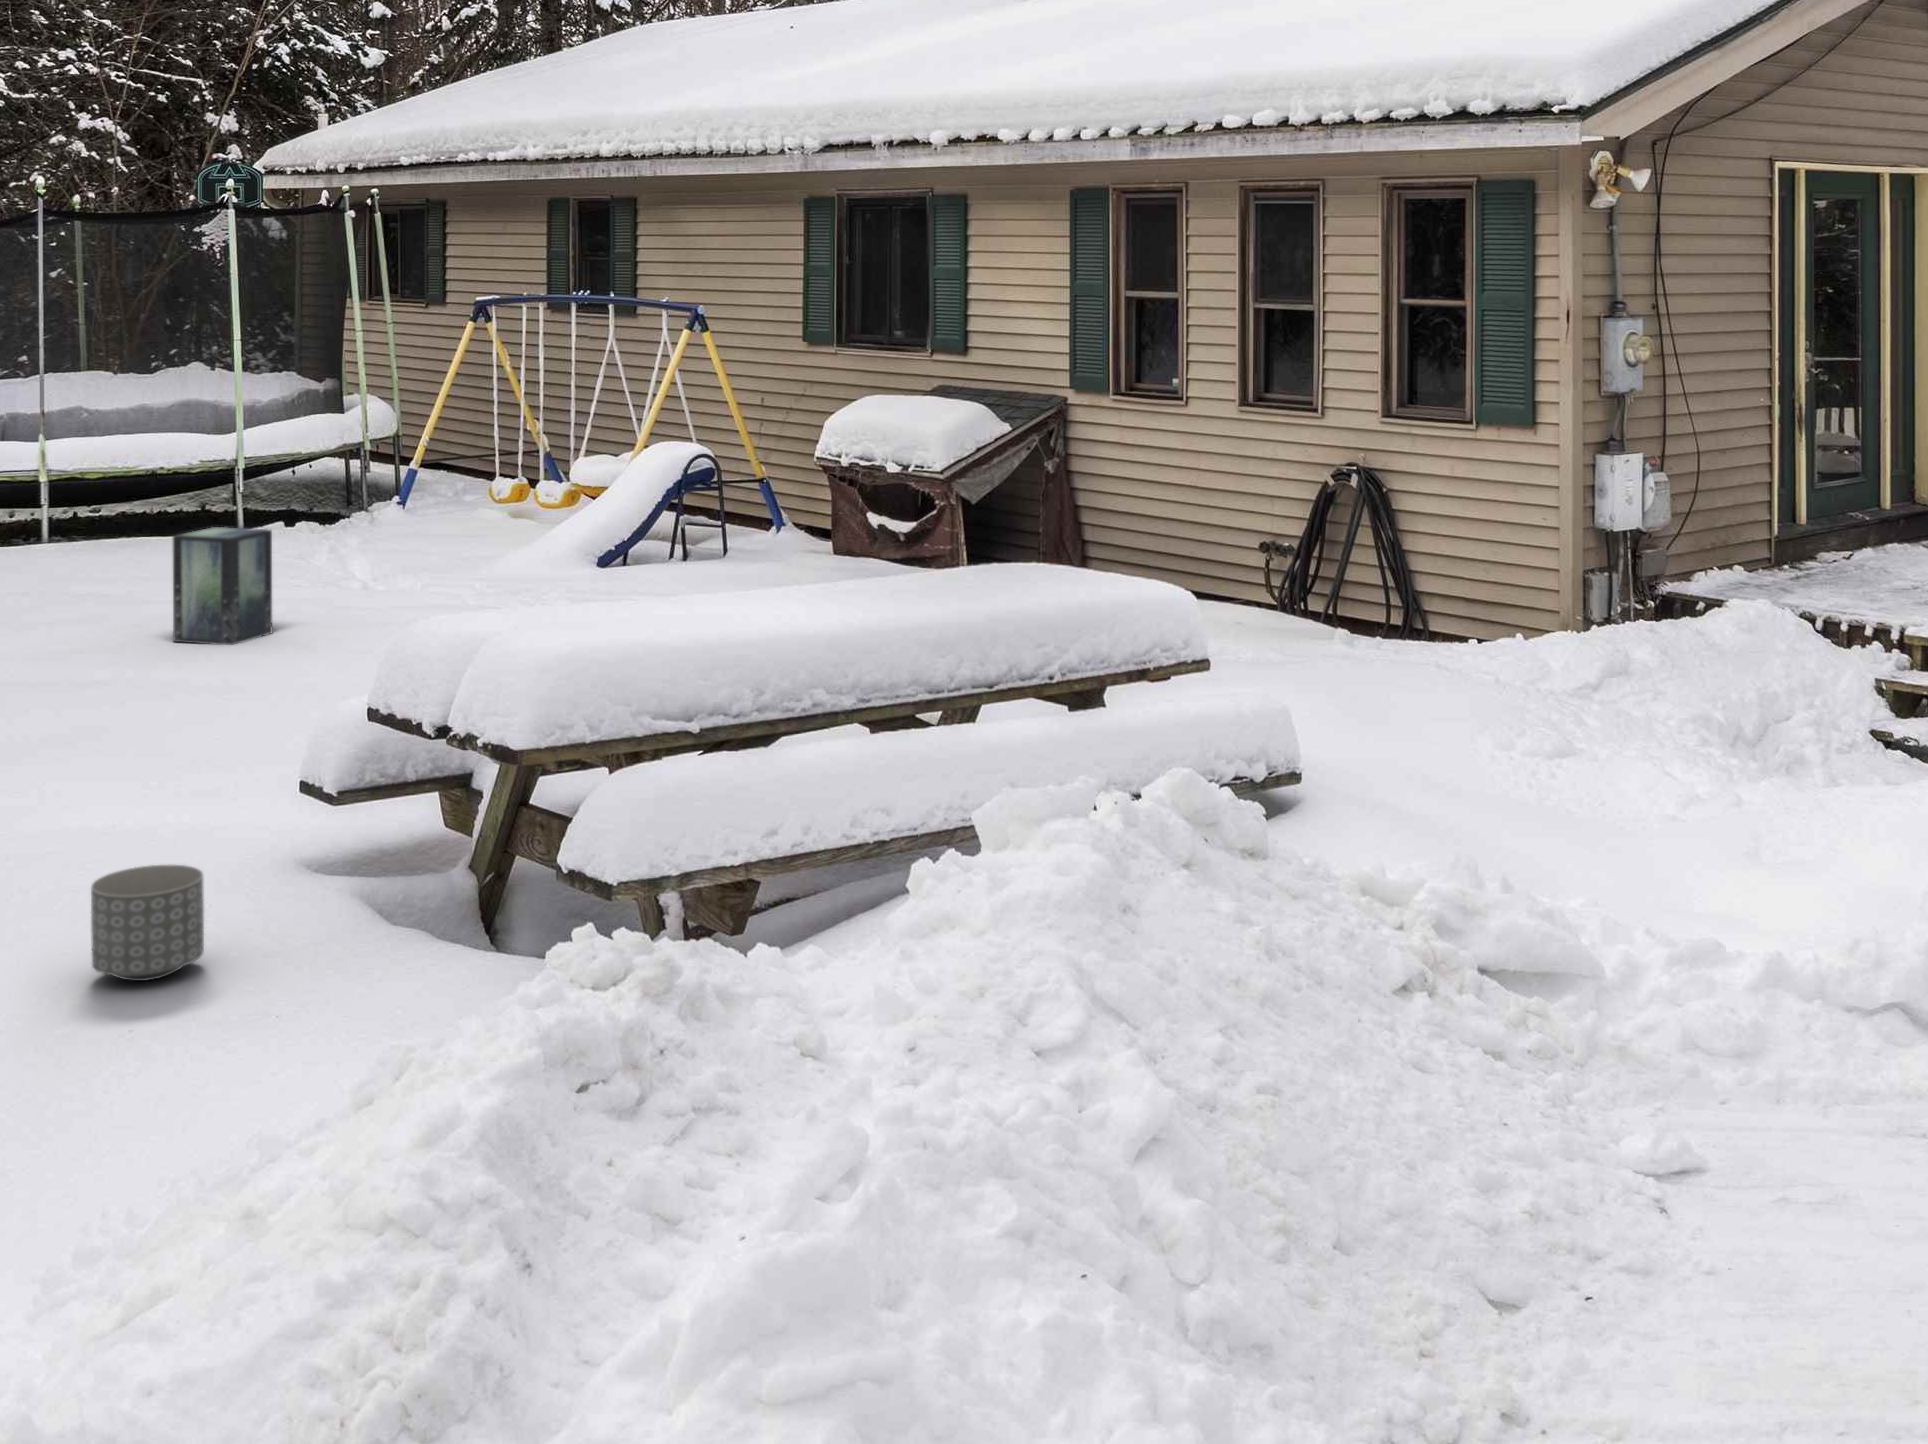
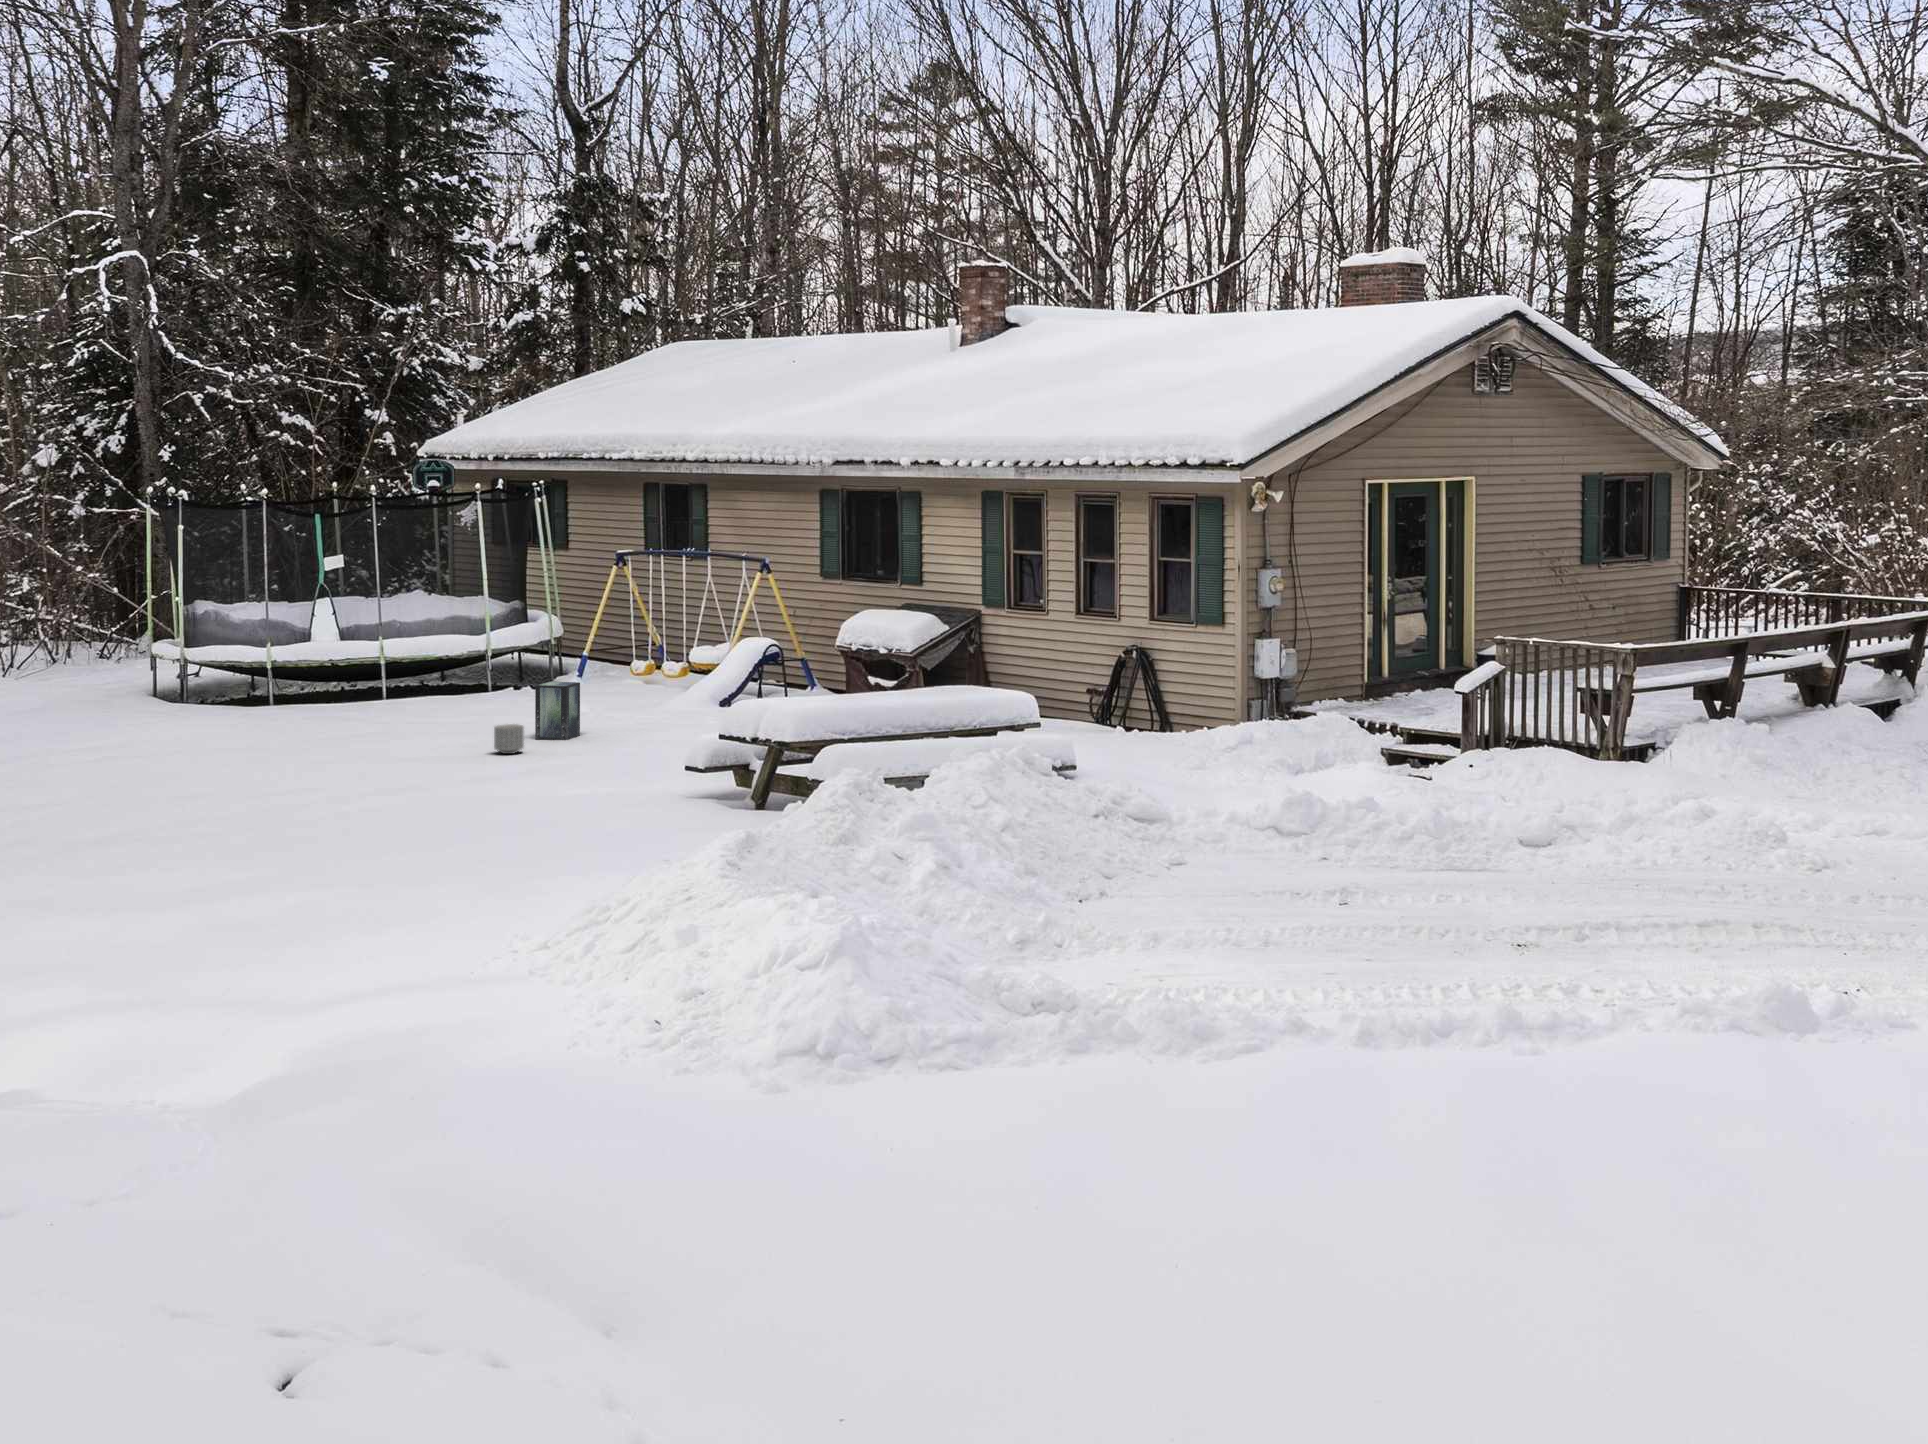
planter: present [91,864,204,981] -> present [494,724,524,754]

